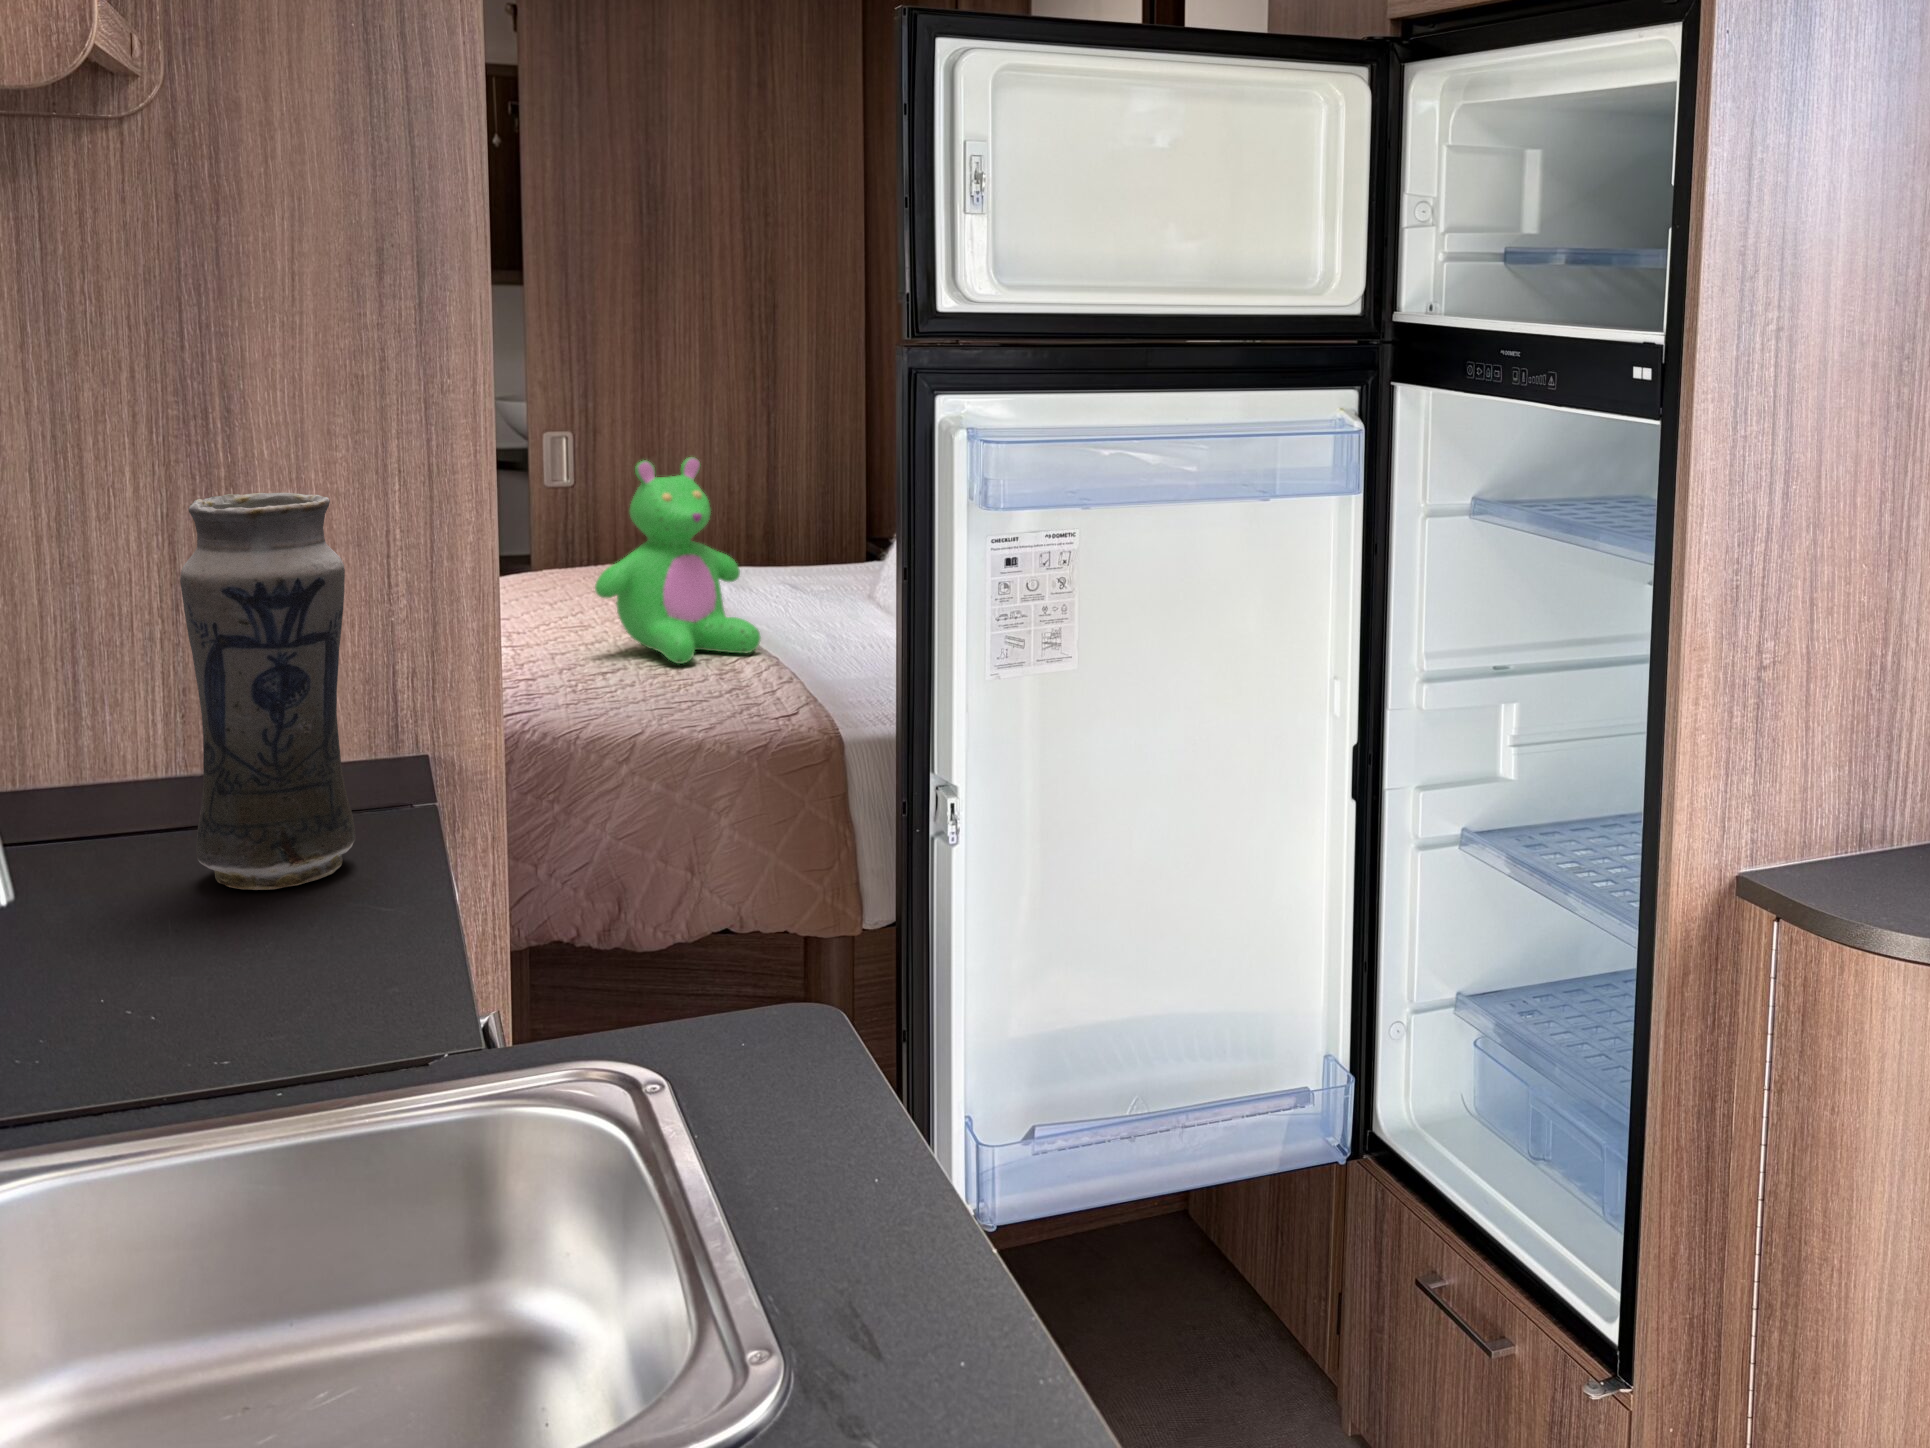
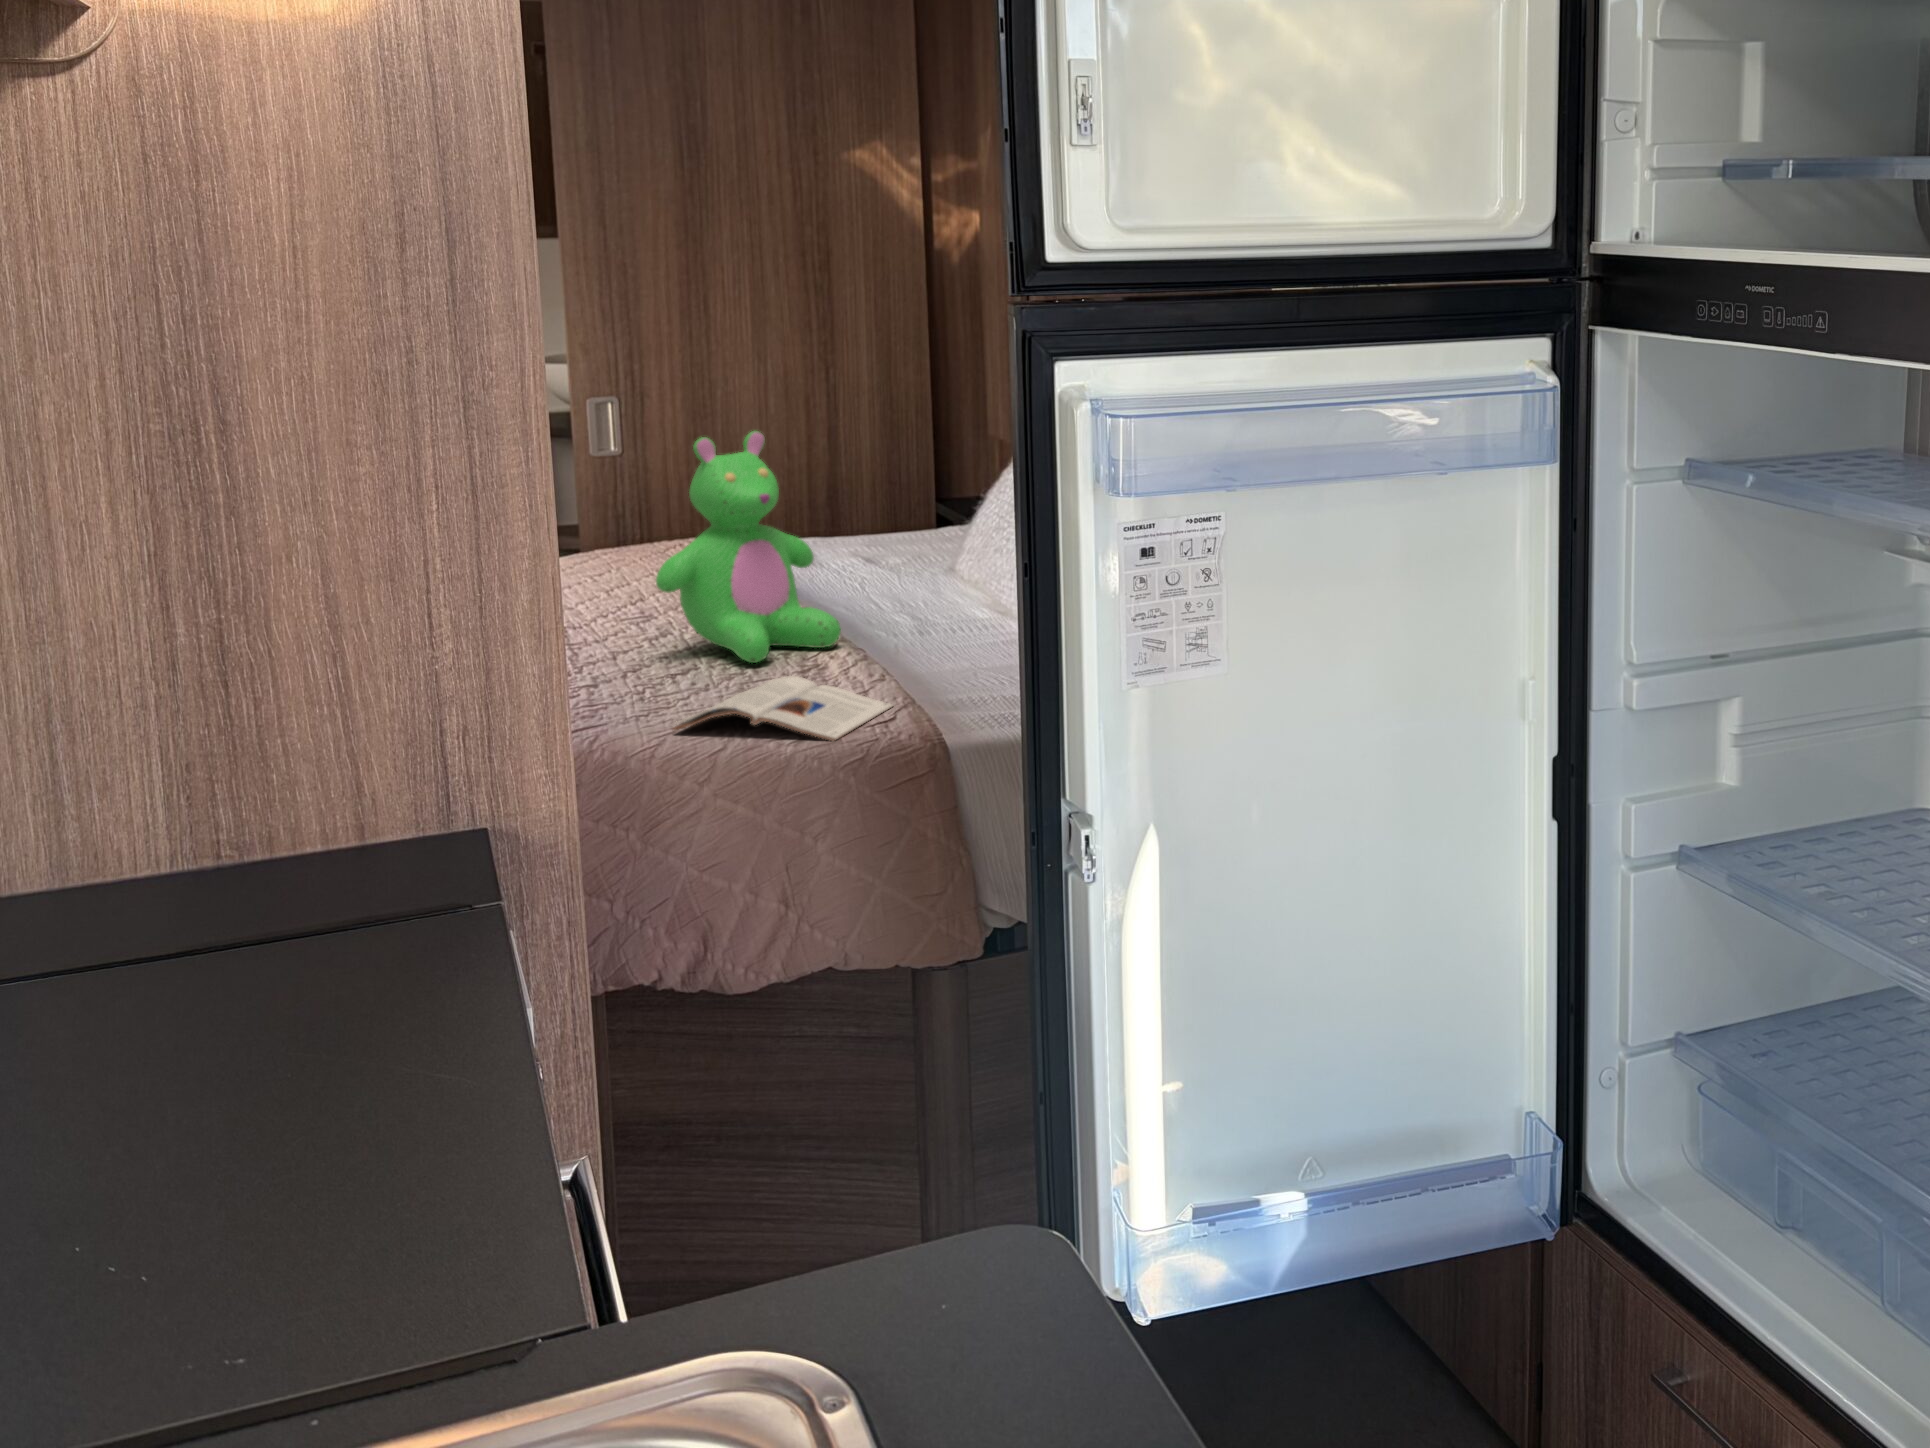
vase: present [180,493,355,890] -> none [170,527,402,1019]
magazine: none [602,674,802,730] -> present [674,676,893,741]

